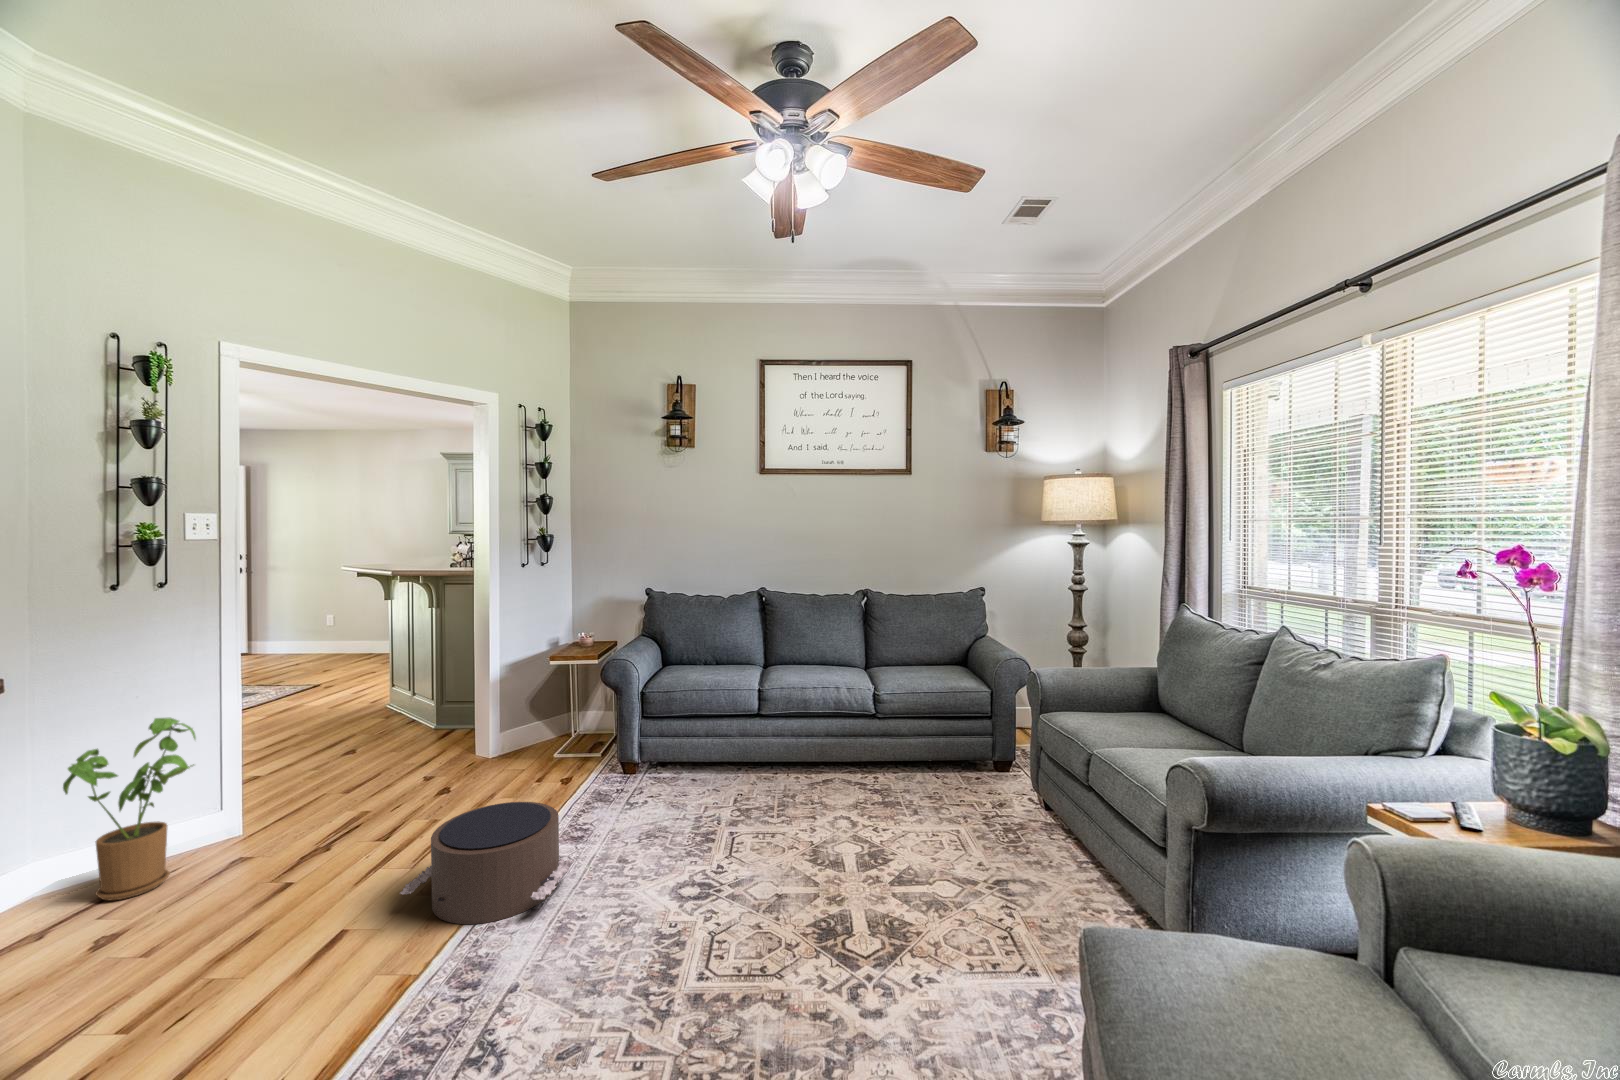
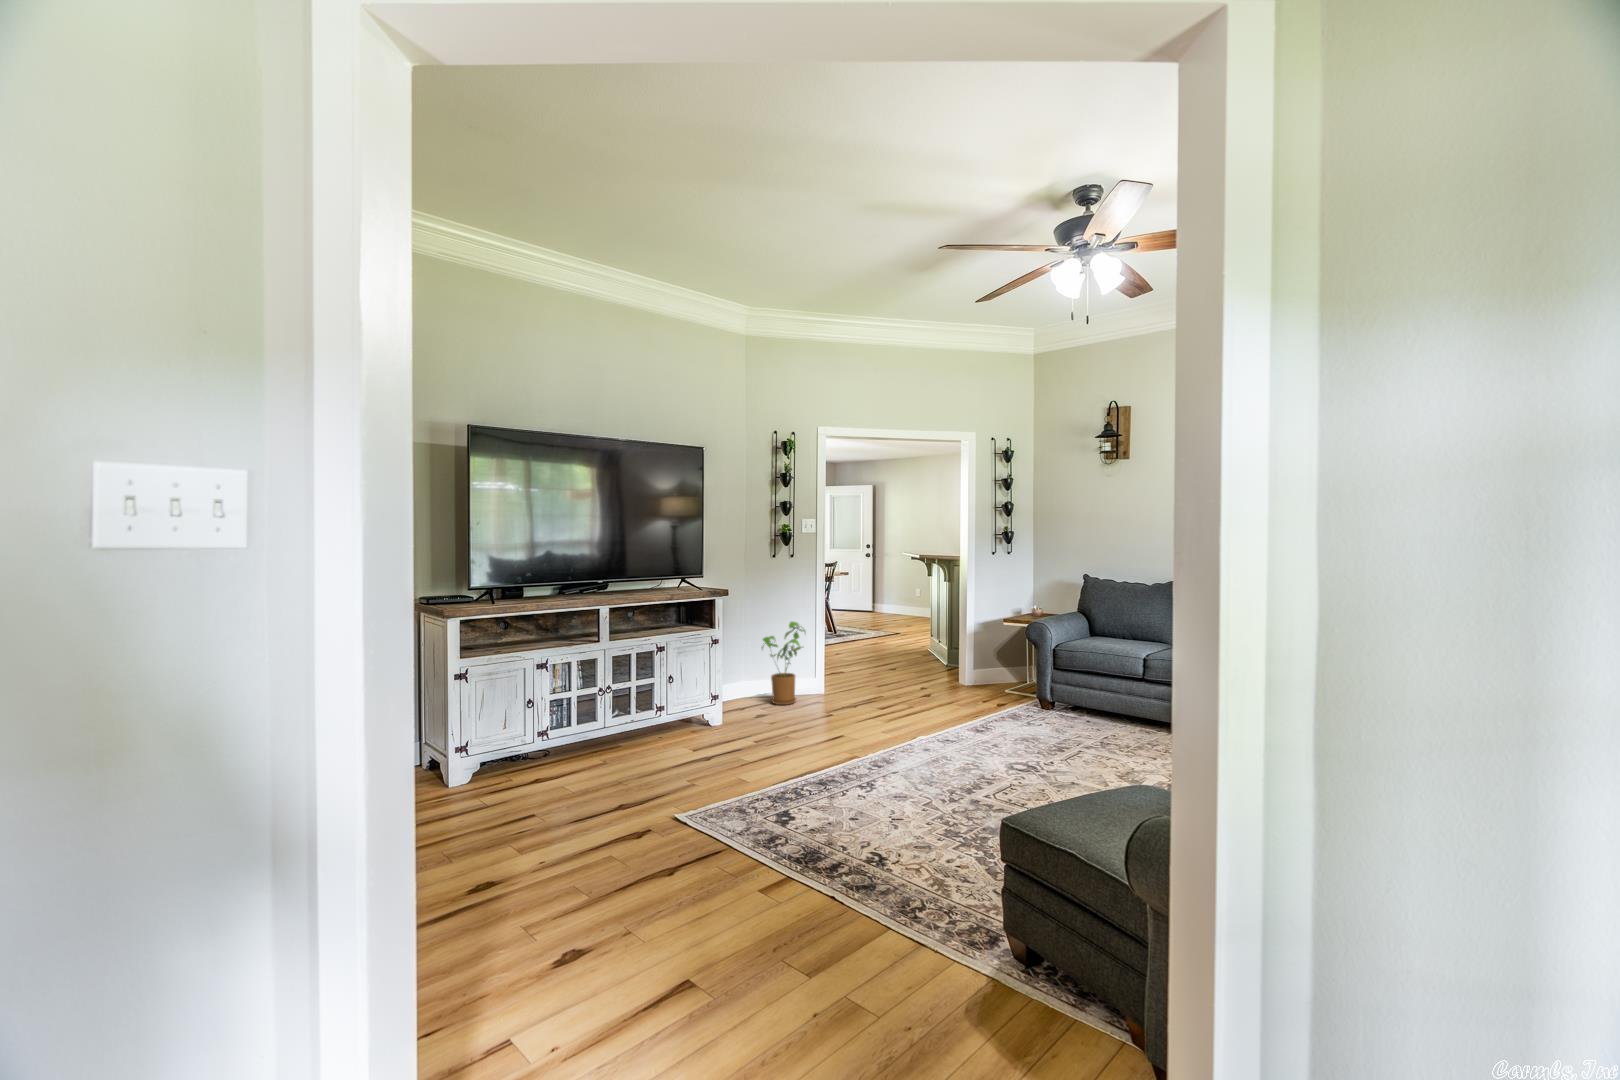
pouf: present [400,802,574,924] -> none [869,694,959,752]

